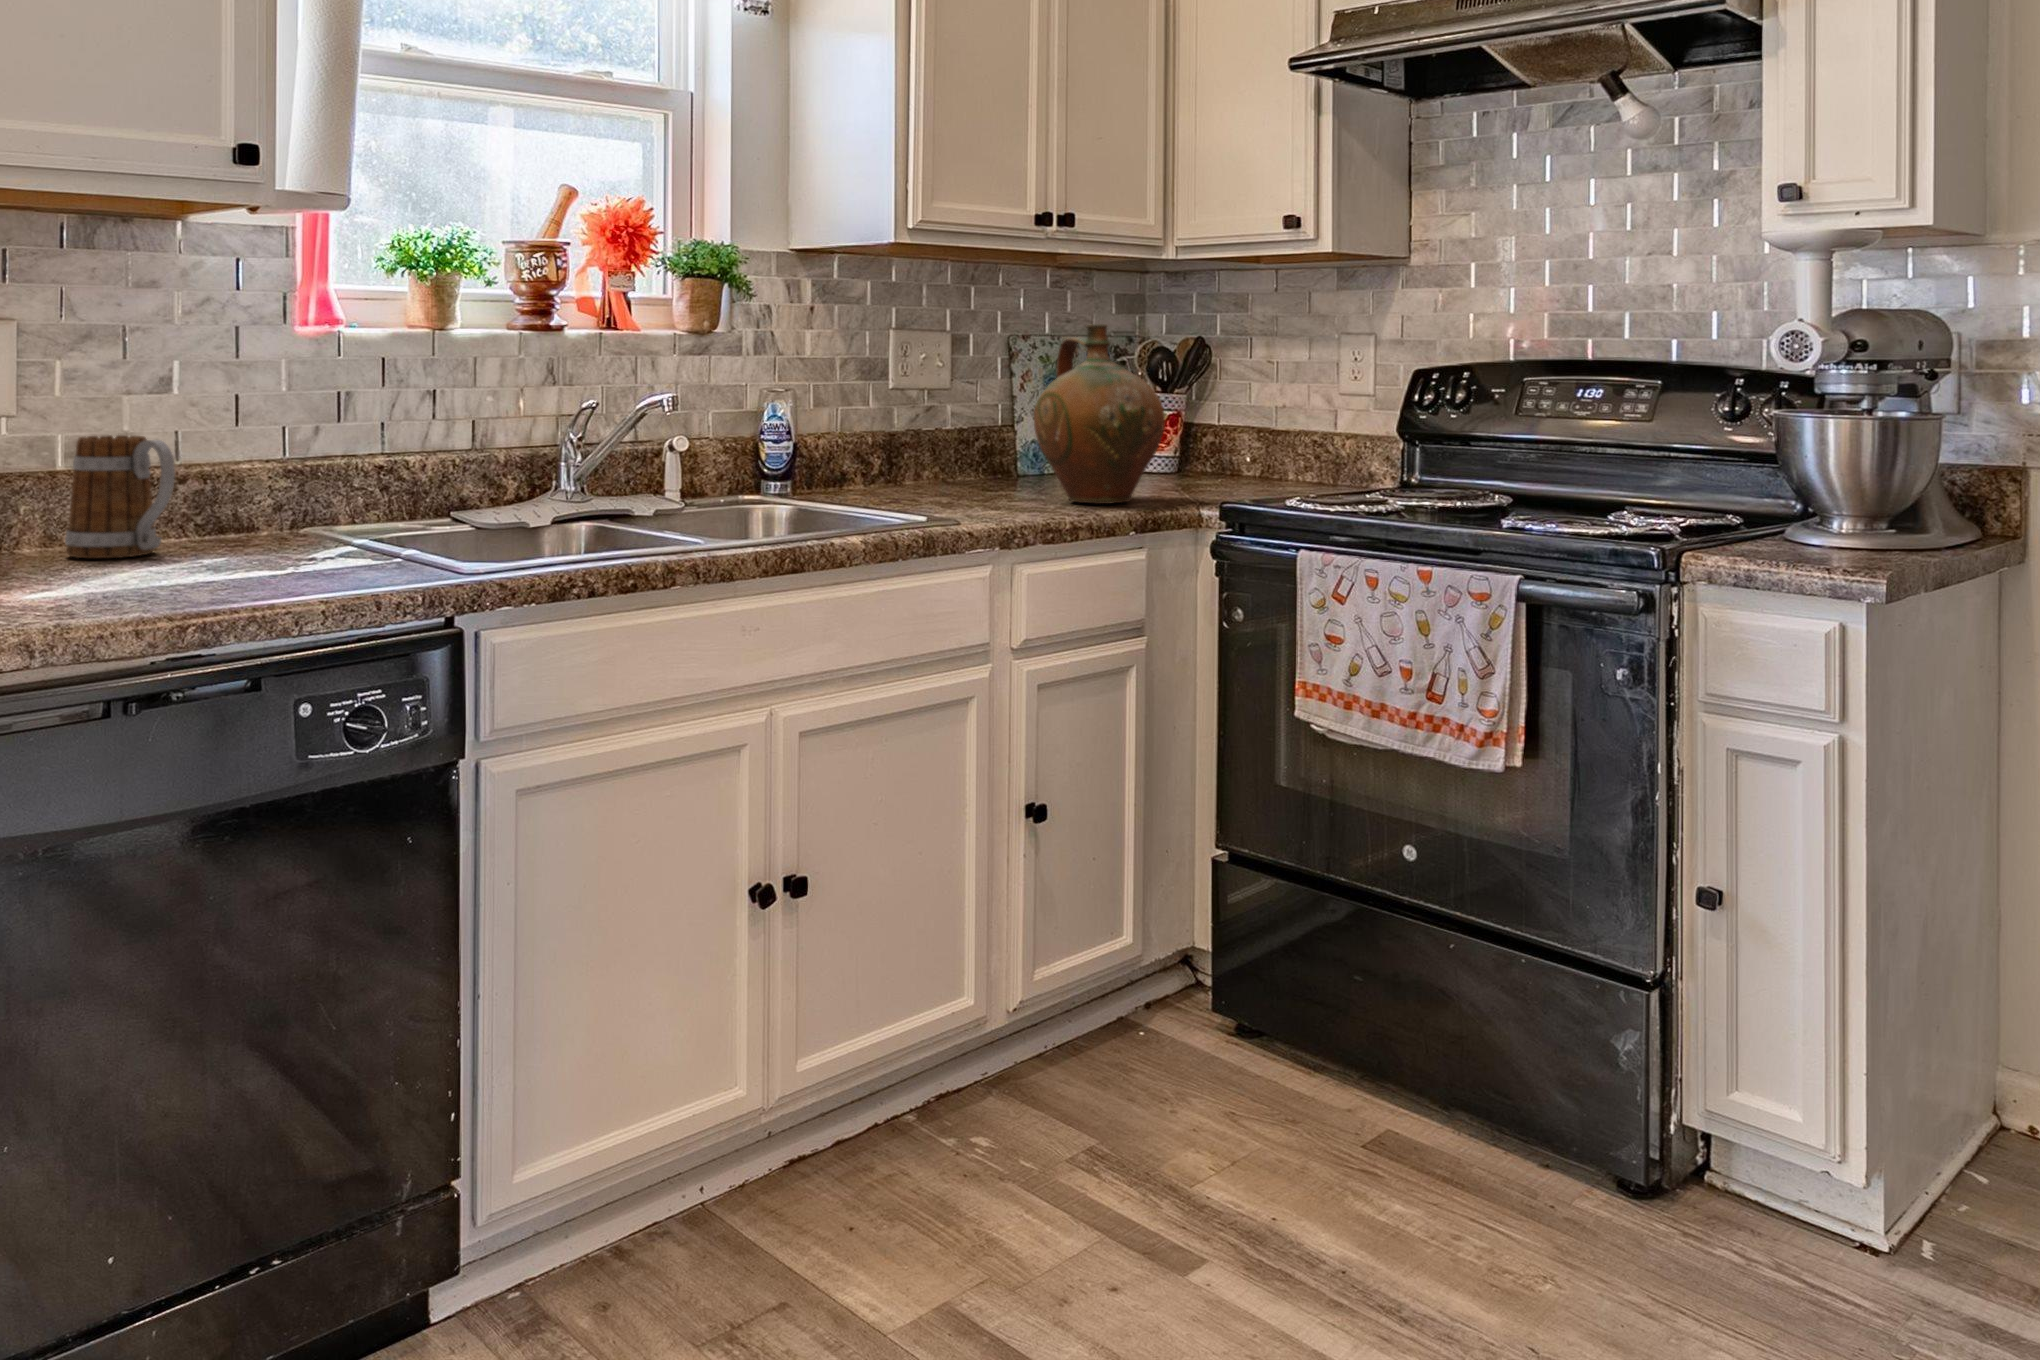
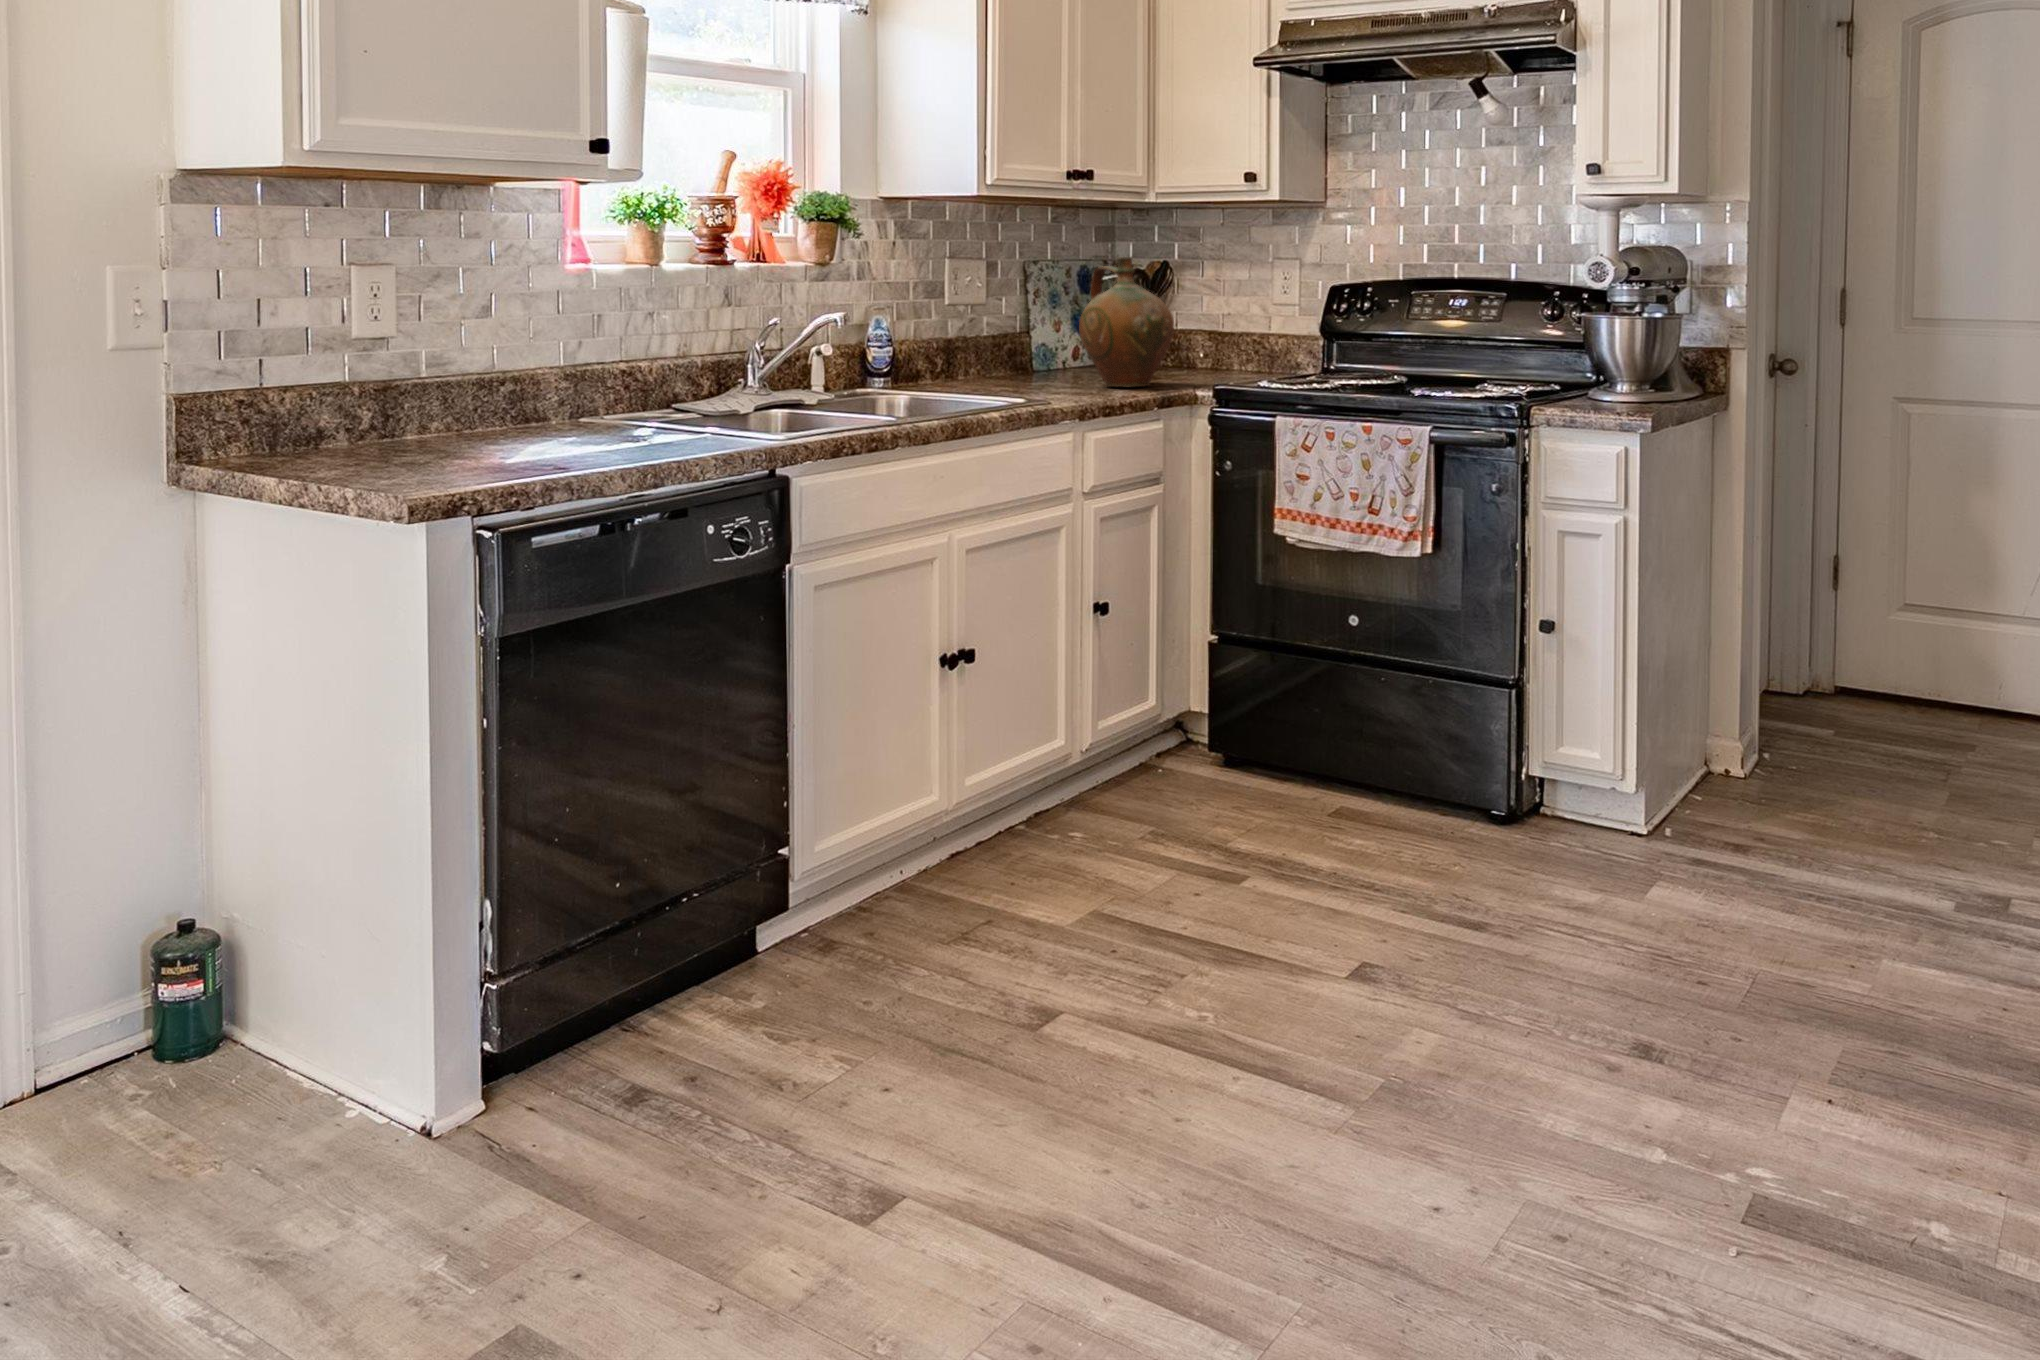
mug: present [65,435,175,558] -> none [429,350,518,442]

